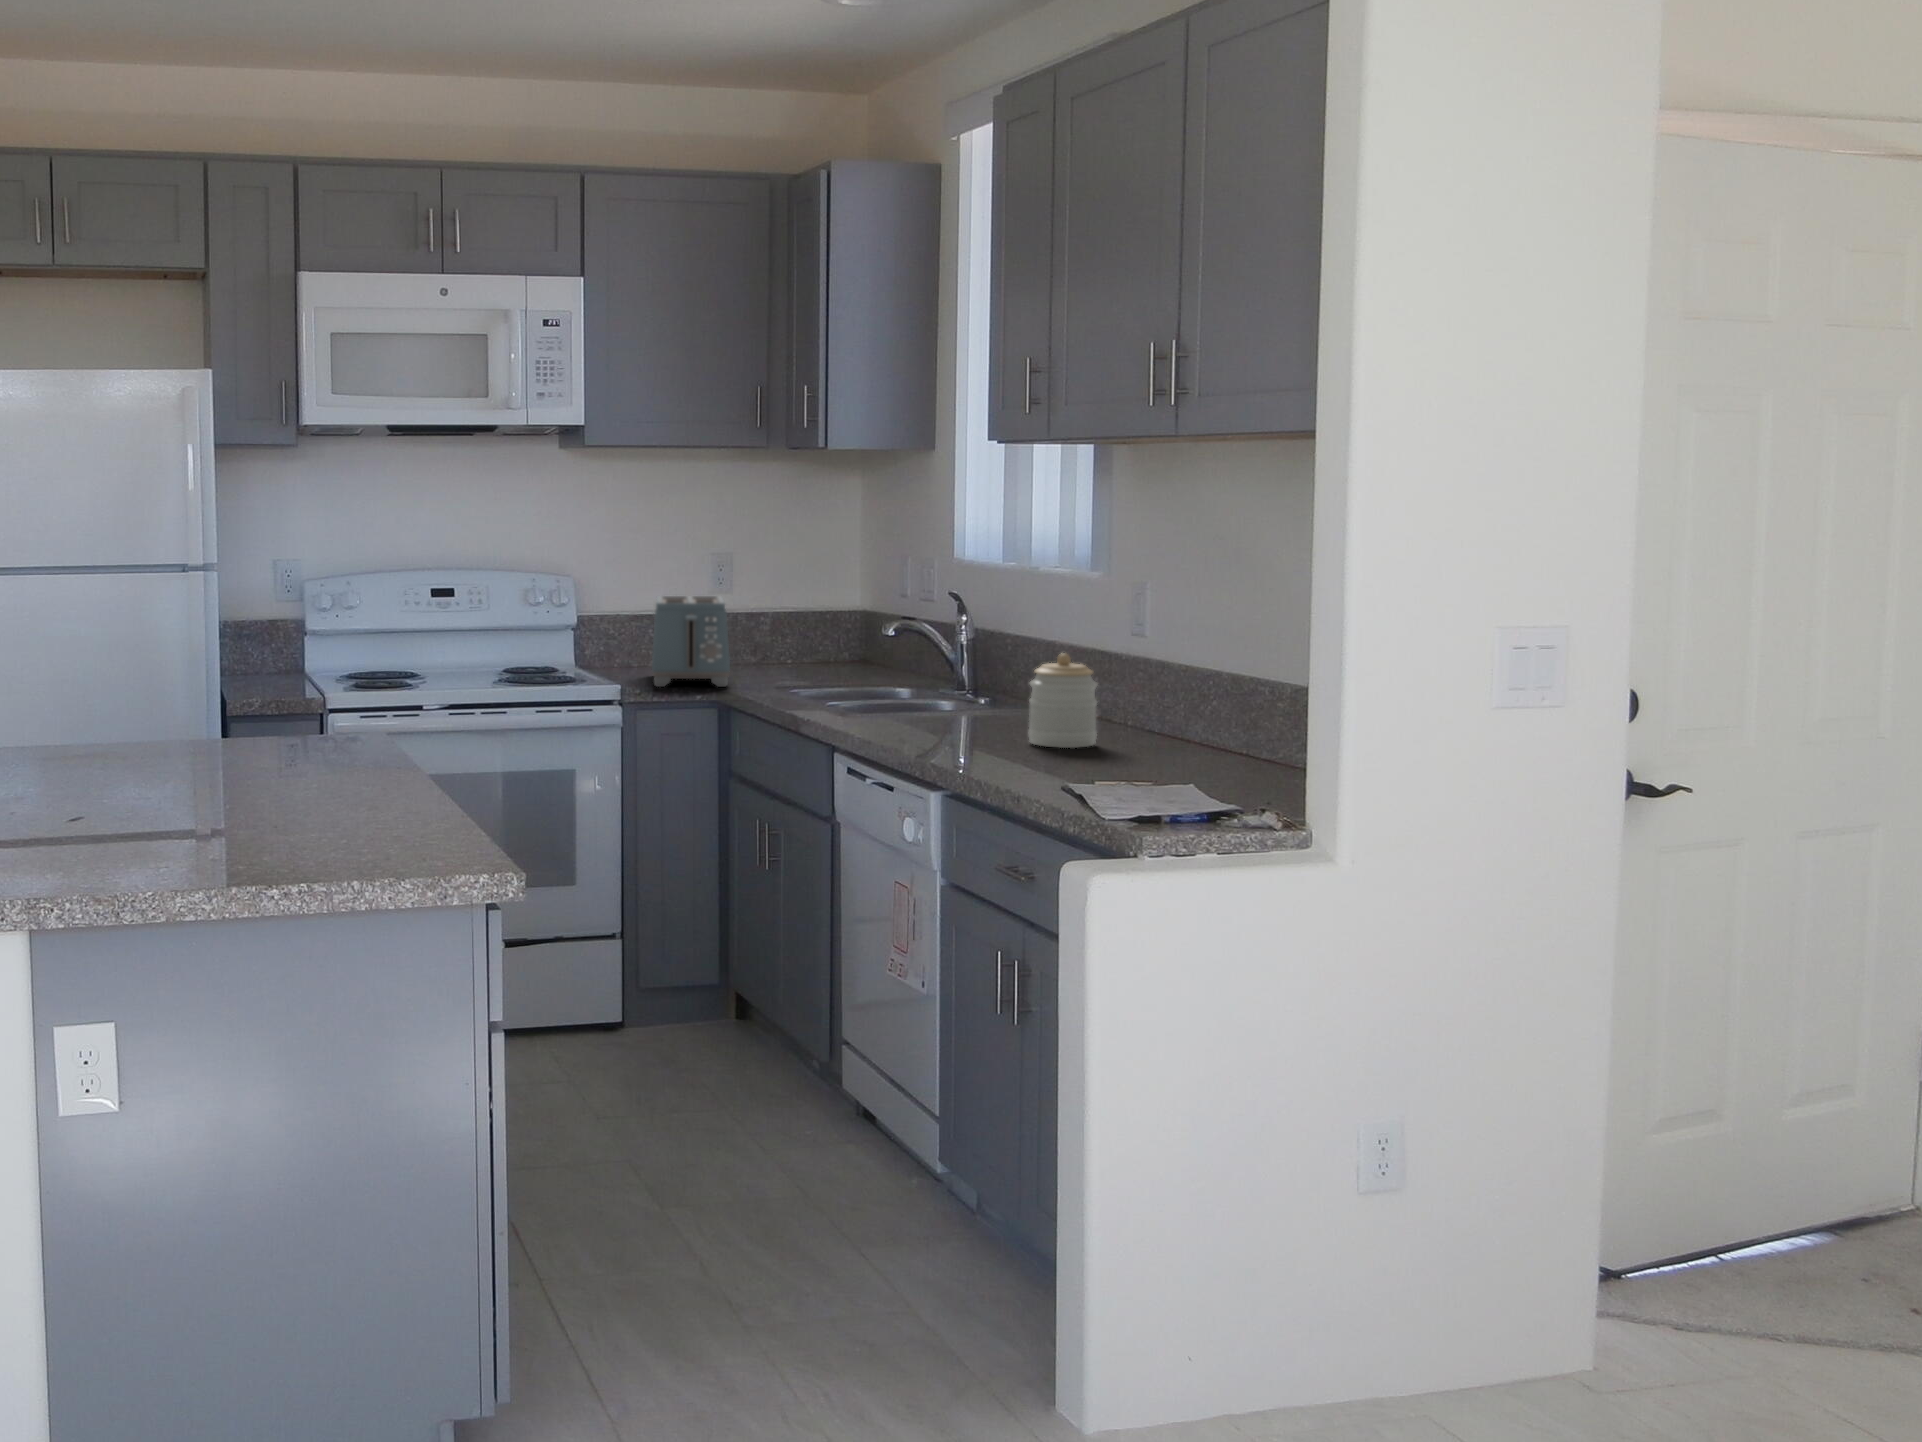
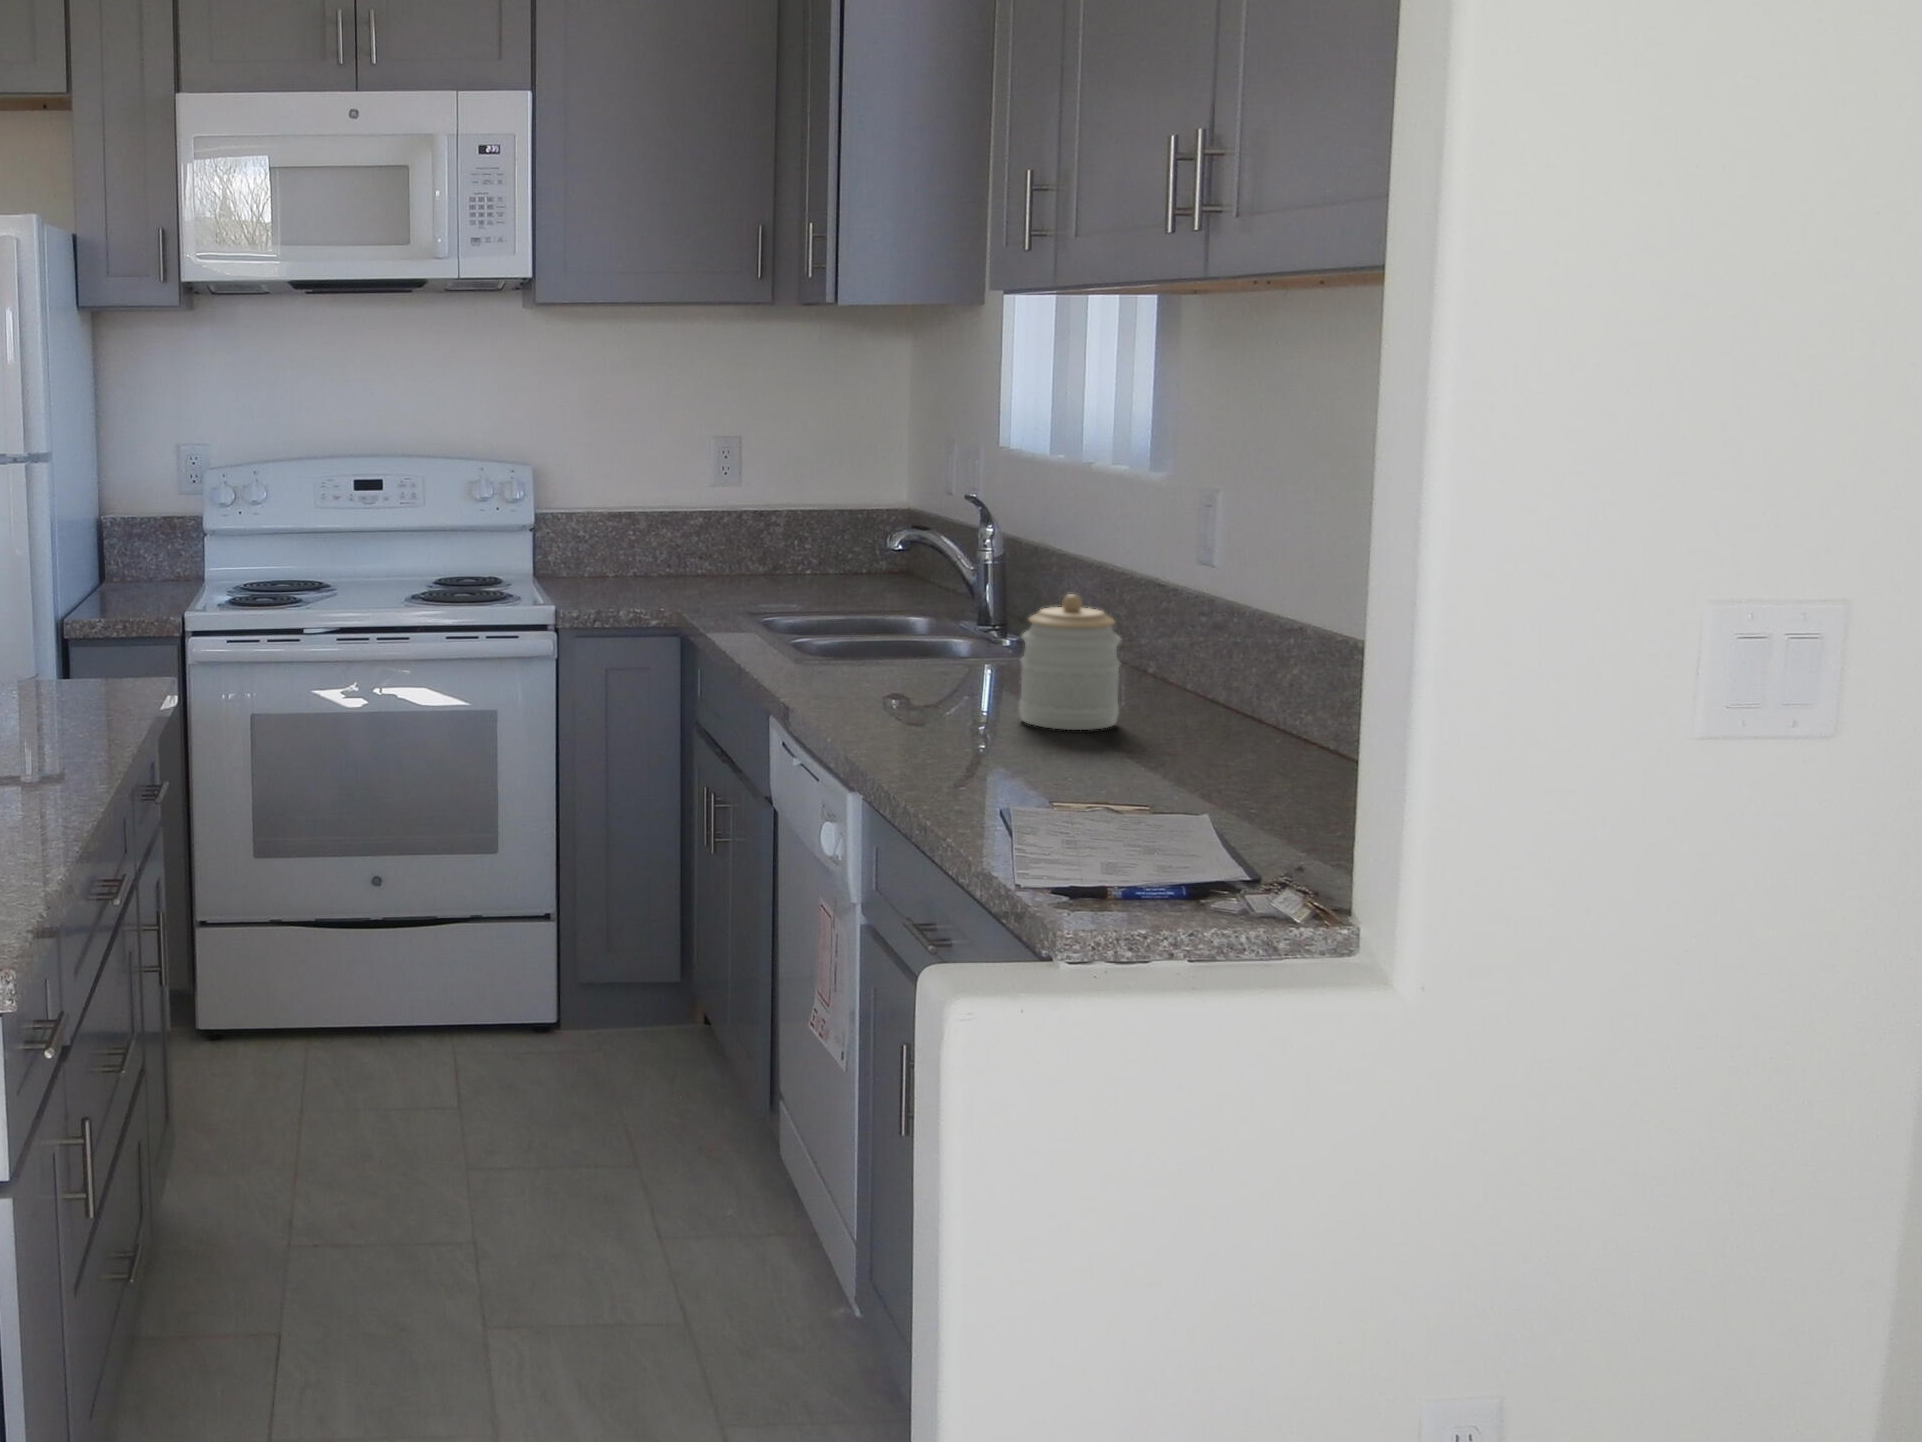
toaster: present [652,596,730,687] -> none [595,491,709,610]

